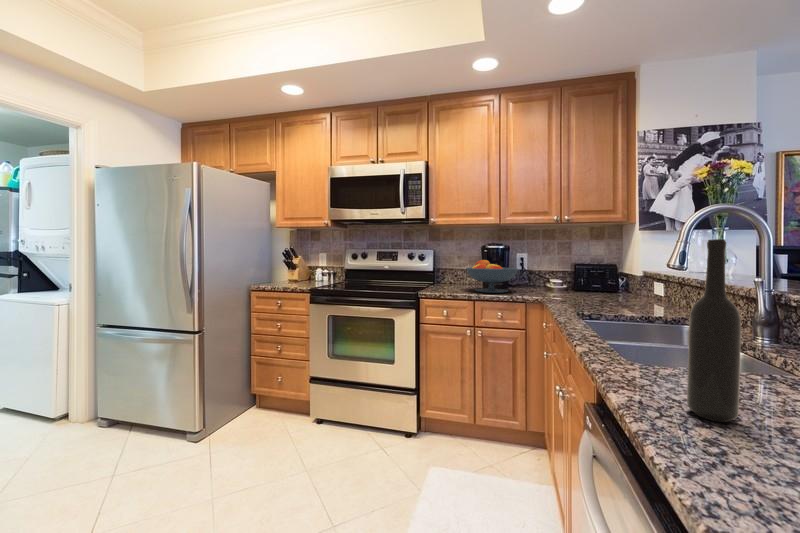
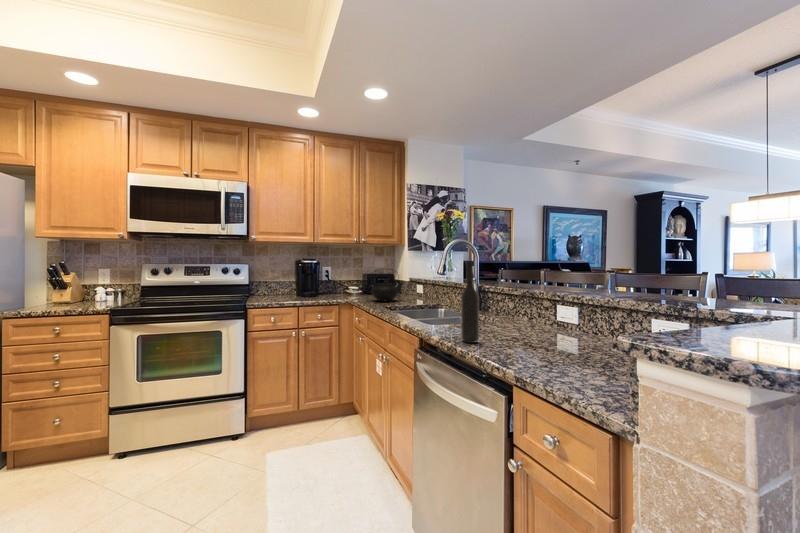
teapot: none [570,256,624,302] -> present [372,272,403,301]
fruit bowl: present [466,260,518,293] -> none [287,272,330,300]

